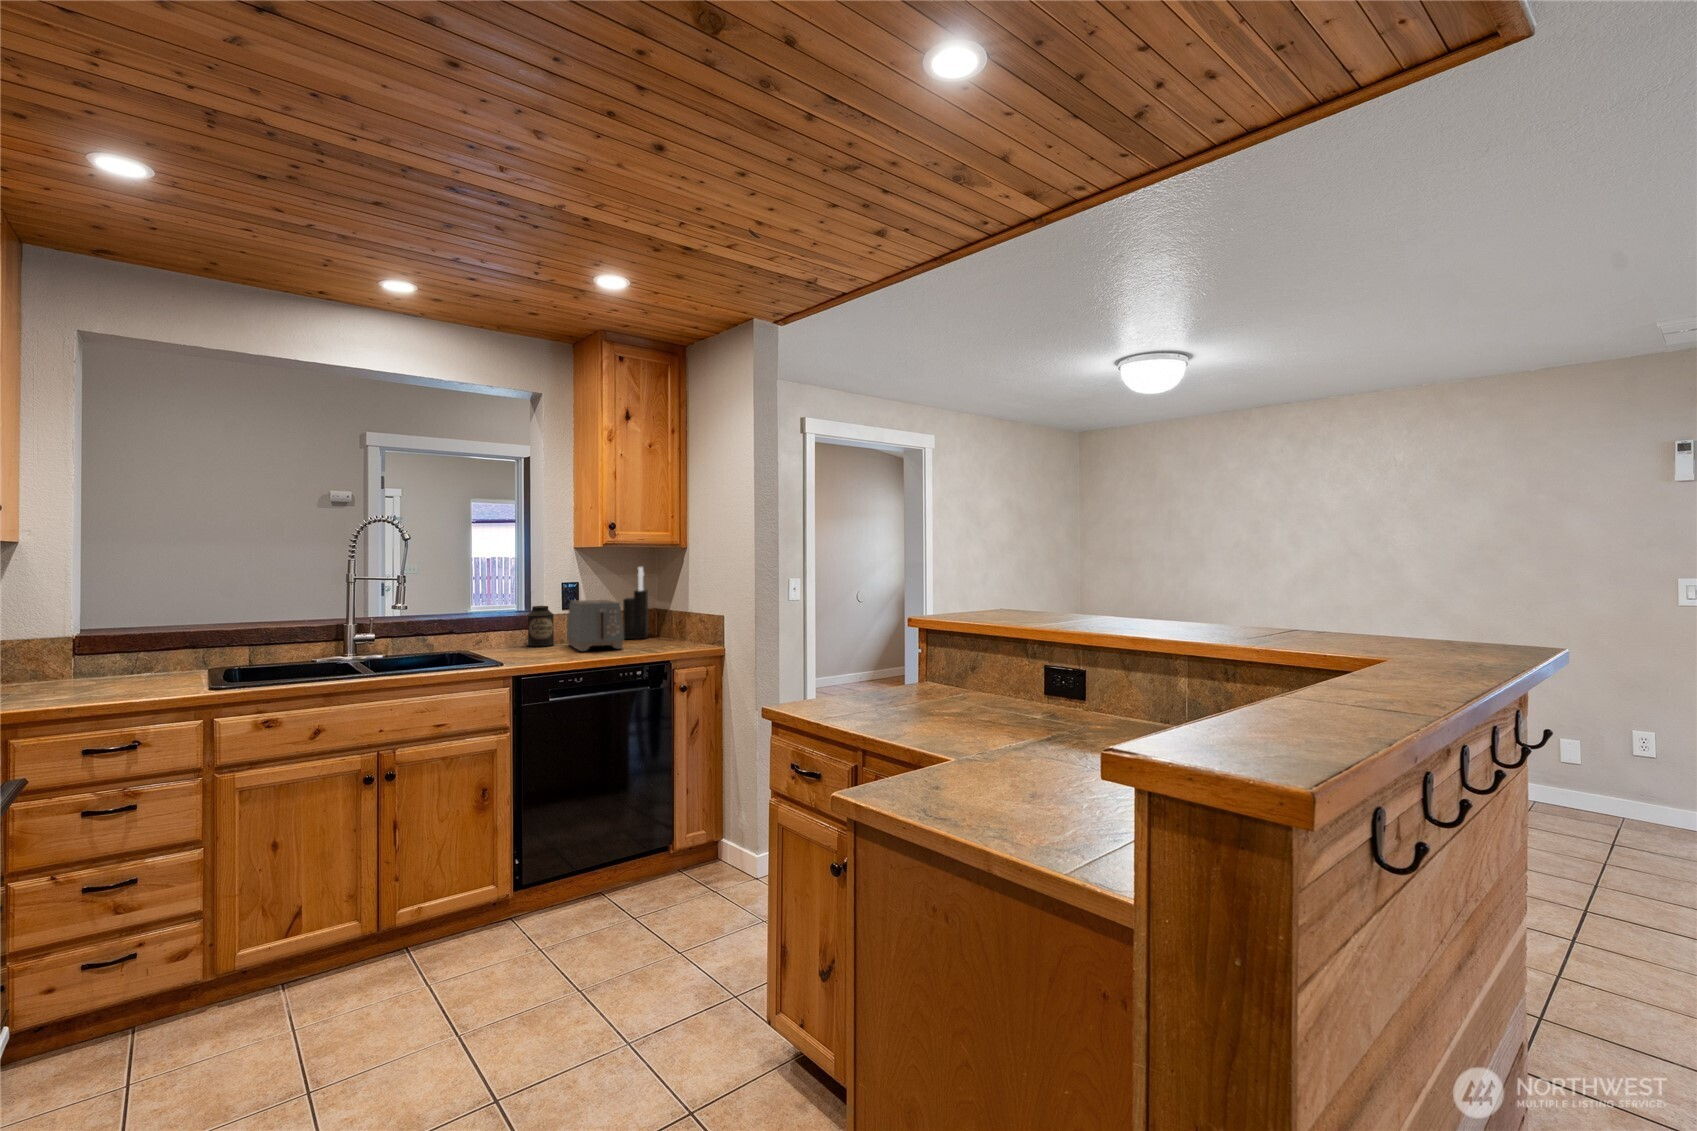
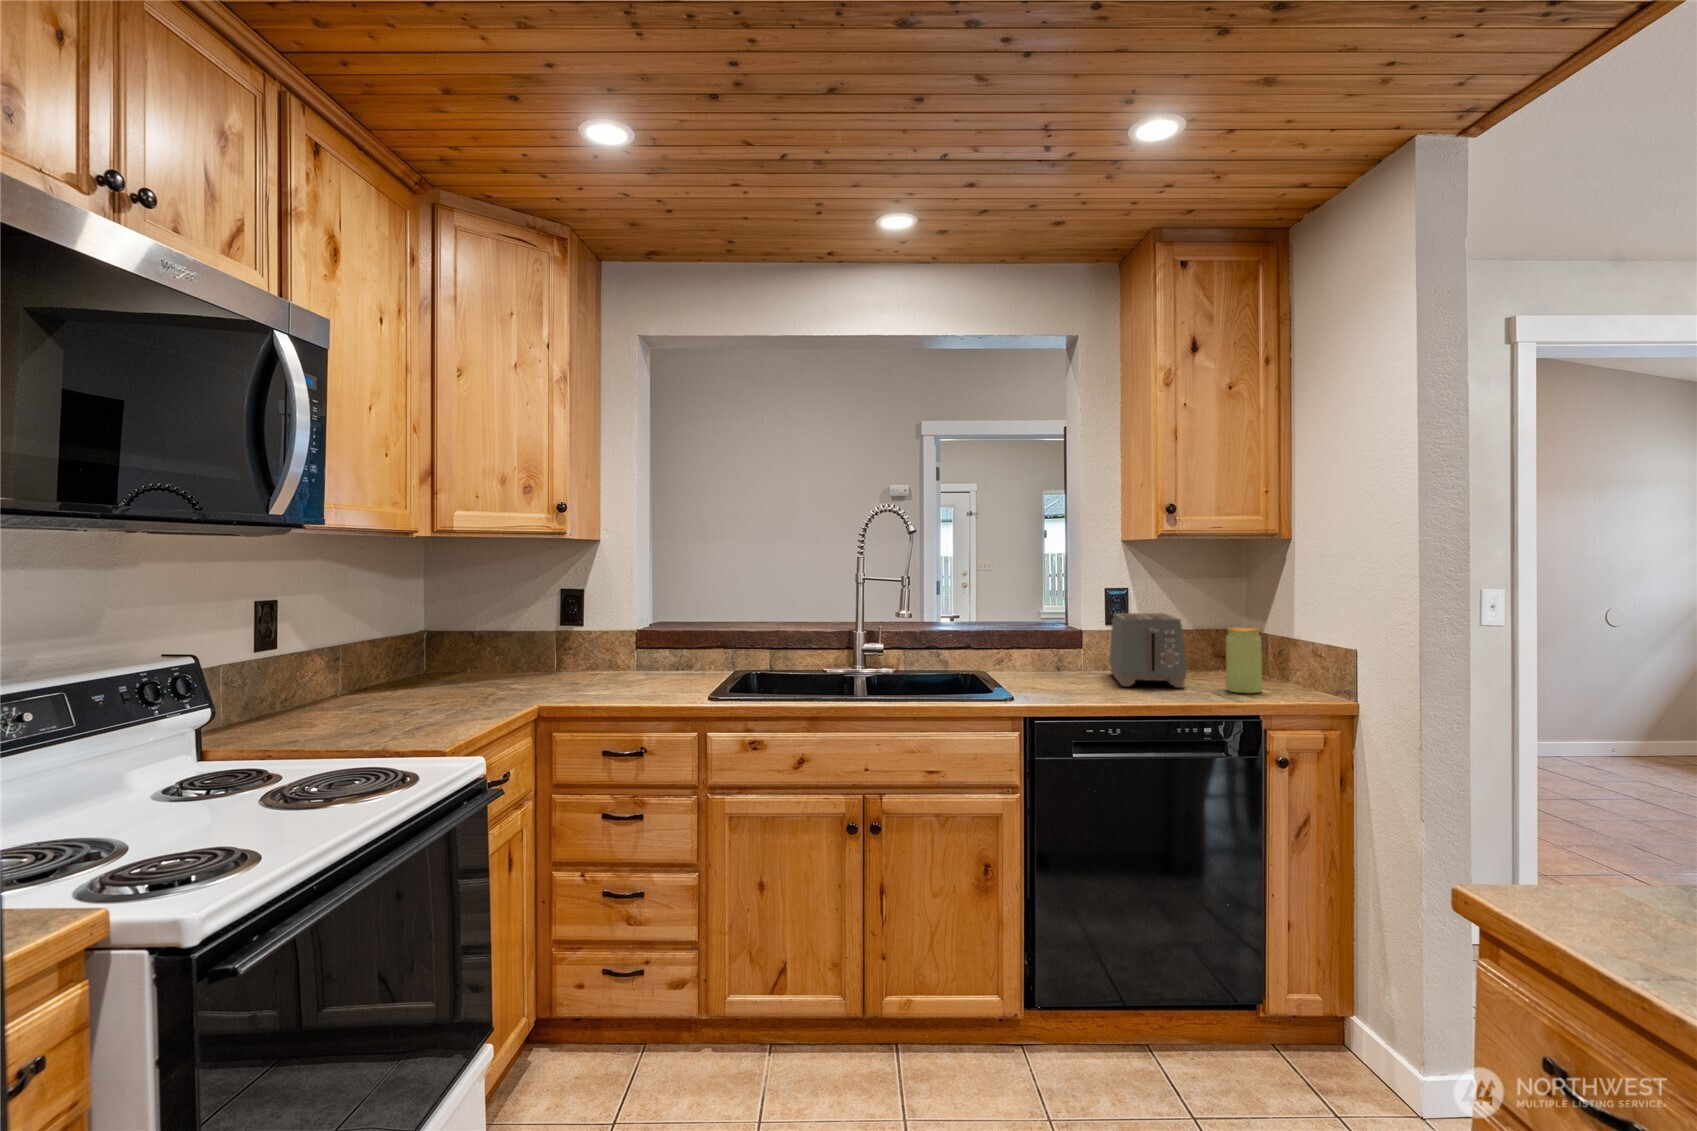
knife block: present [623,567,648,639] -> none [1189,567,1231,672]
canister: present [528,606,554,646] -> none [1060,618,1093,673]
jar: none [649,606,671,649] -> present [1226,627,1262,693]

